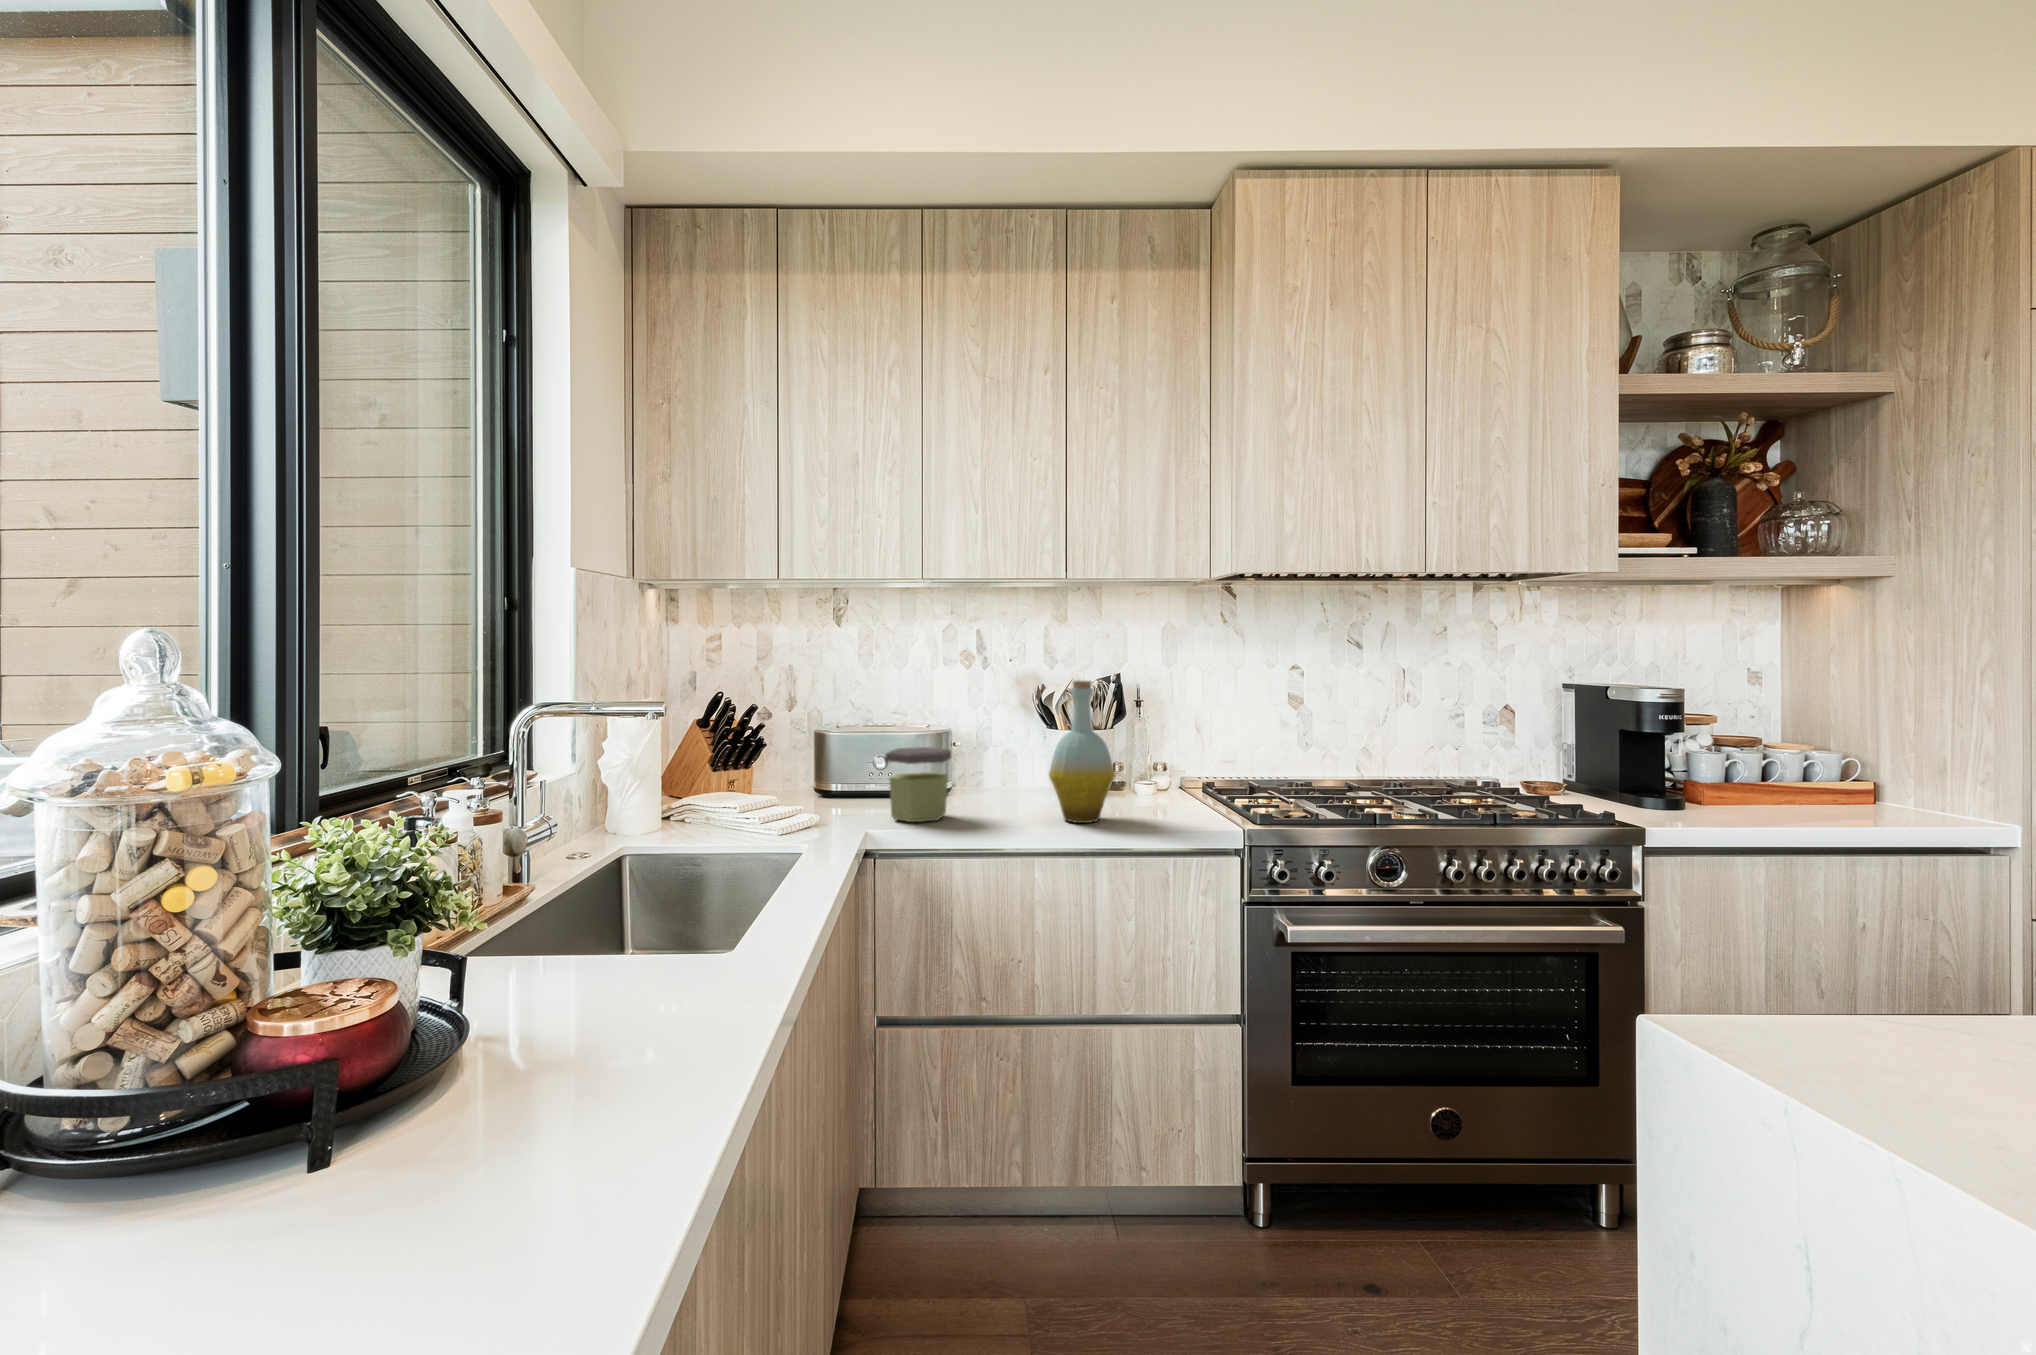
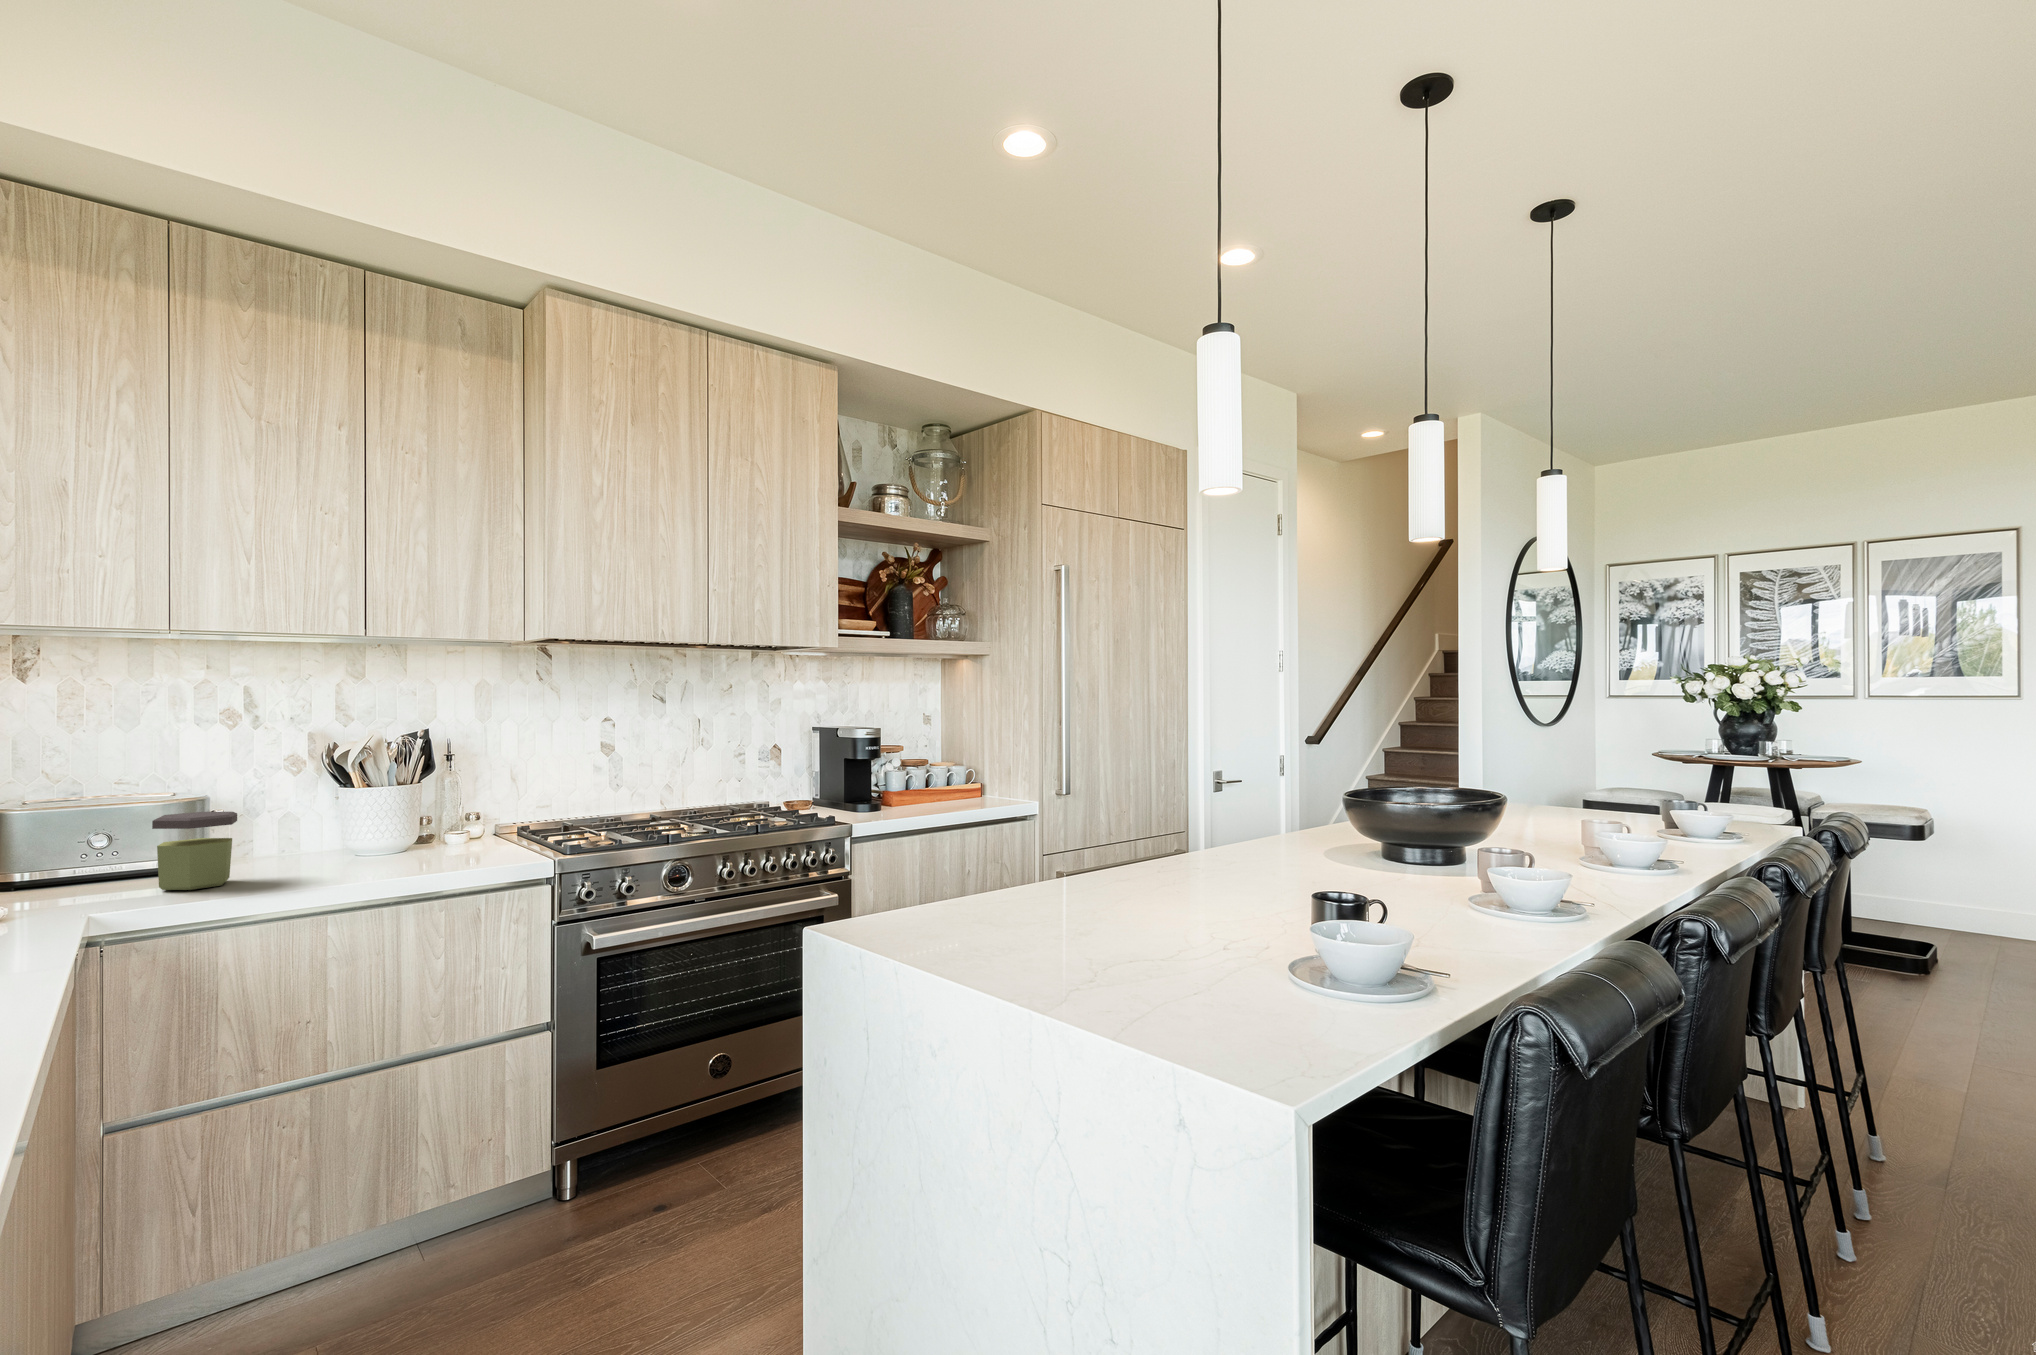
bottle: present [1049,681,1115,823] -> none [359,737,432,870]

